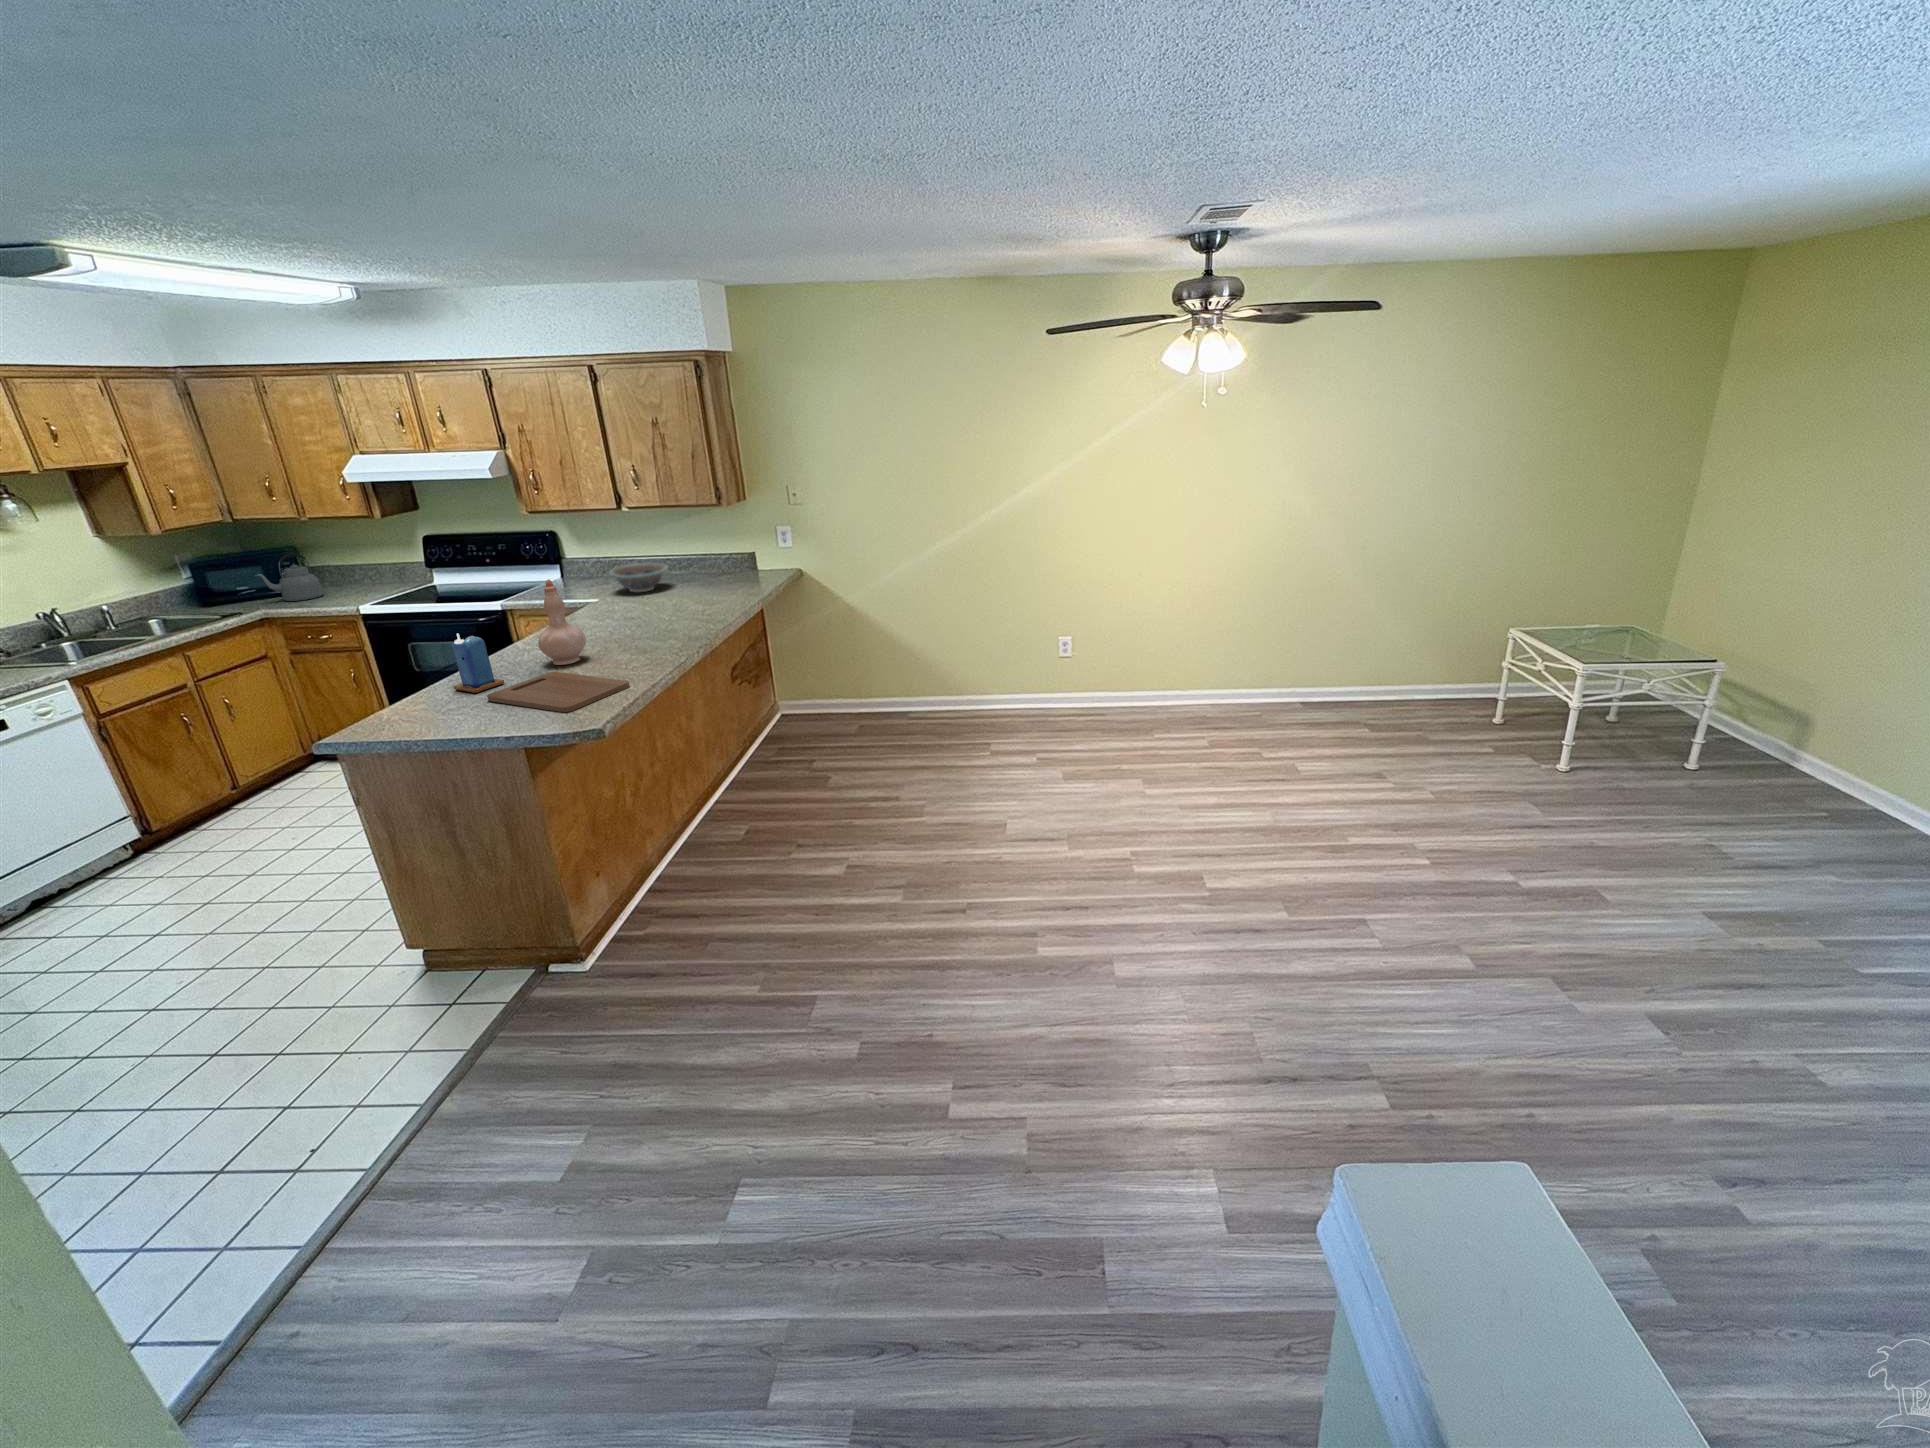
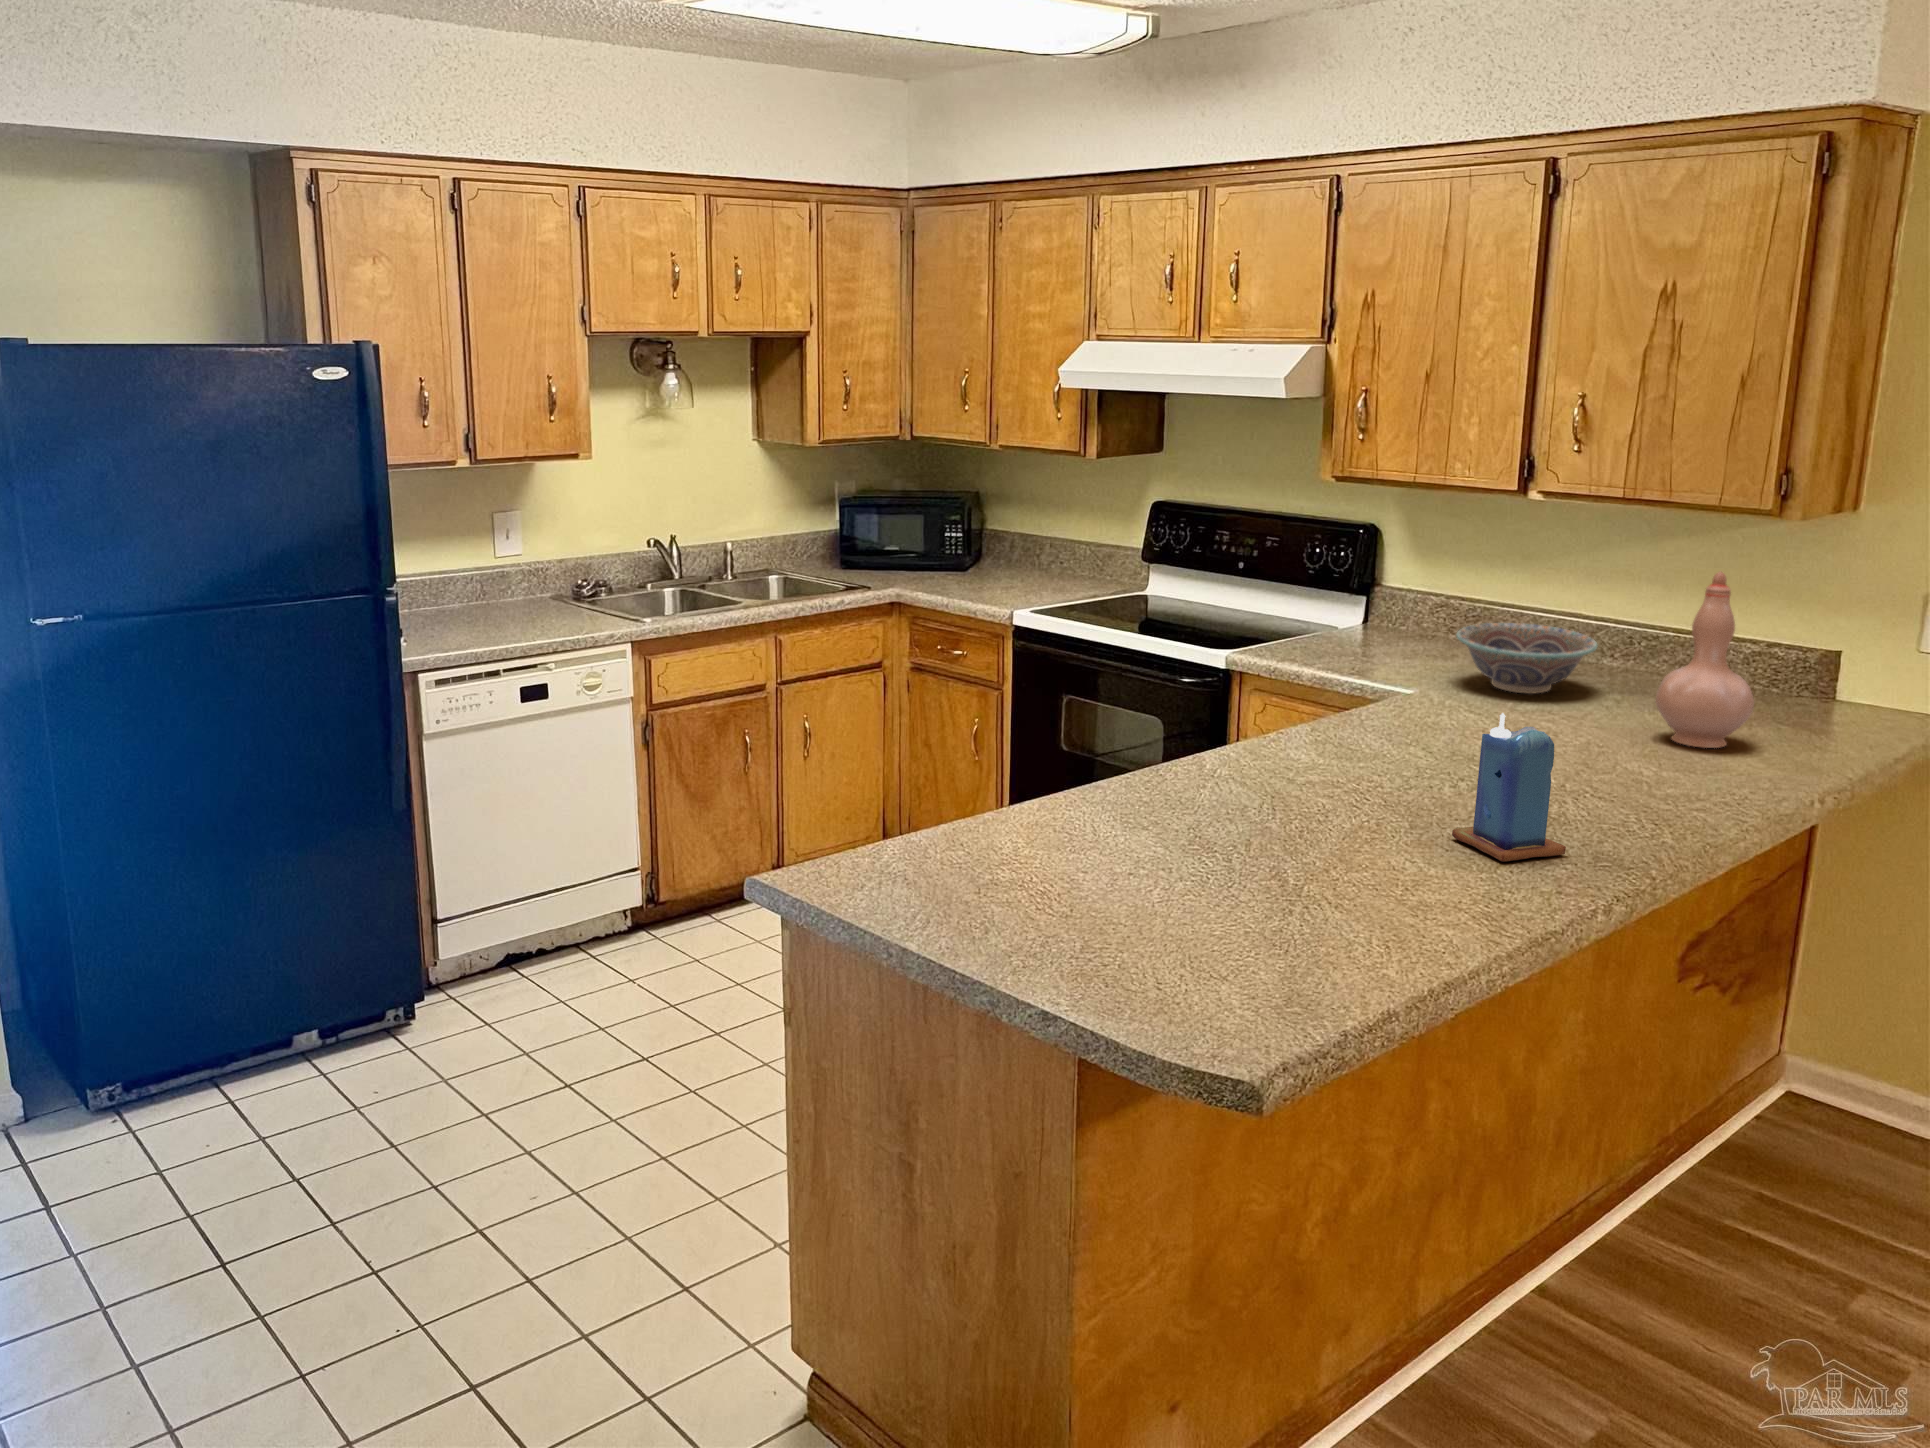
kettle: present [255,553,324,601] -> none [909,503,989,583]
vase: present [538,579,586,665] -> present [1656,572,1754,748]
candle: present [452,633,504,693] -> present [1452,713,1566,862]
cutting board: present [487,672,629,712] -> none [1073,854,1400,996]

